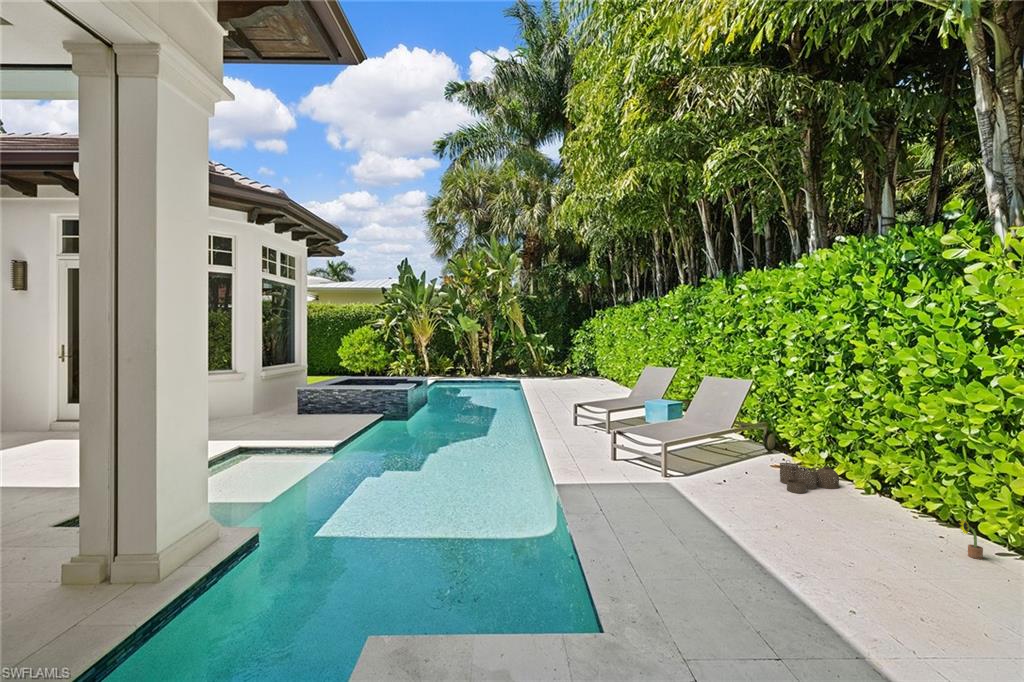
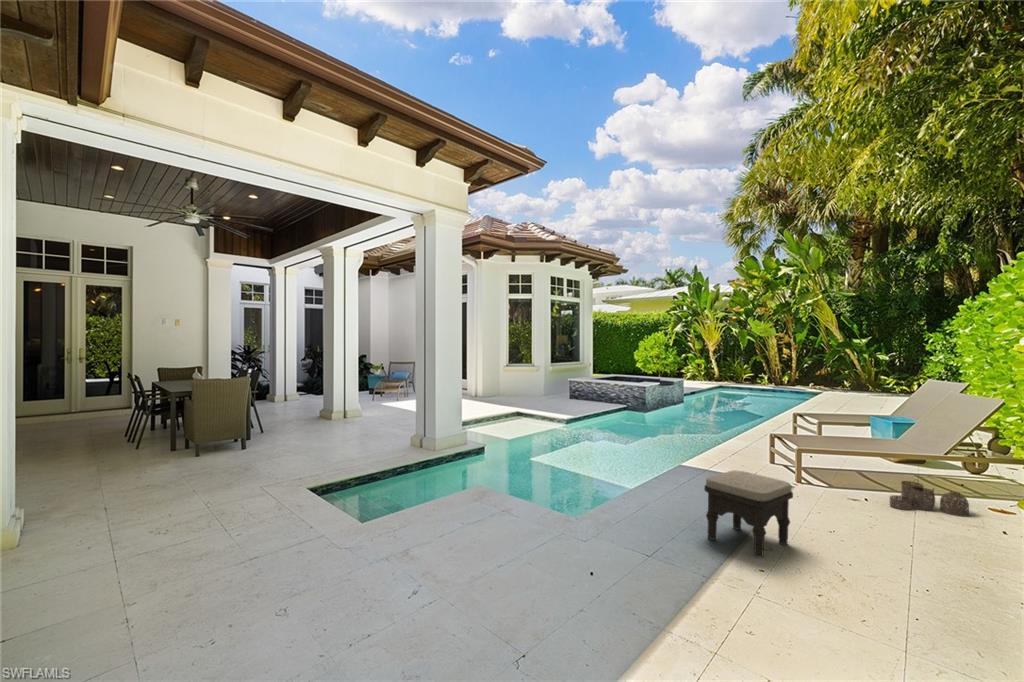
ottoman: none [763,491,878,605] -> present [704,471,793,558]
decorative plant: present [960,519,983,559] -> none [951,535,976,580]

